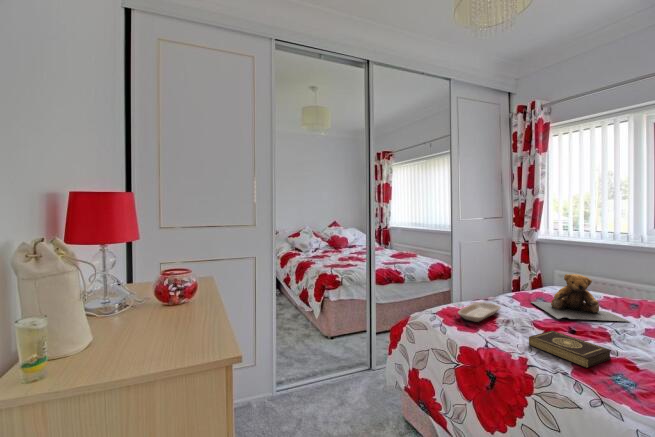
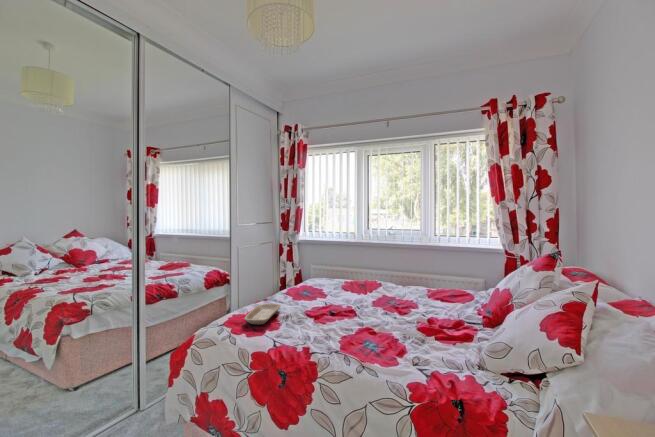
teddy bear: present [531,274,629,322] -> none [301,268,364,306]
book: present [529,331,611,368] -> none [308,317,360,342]

